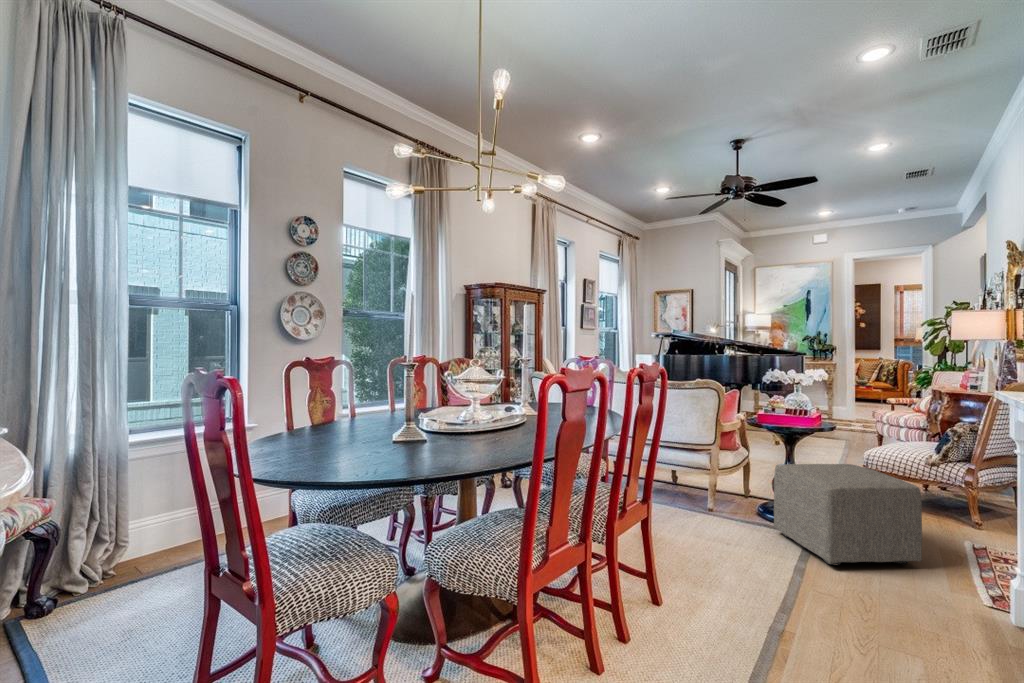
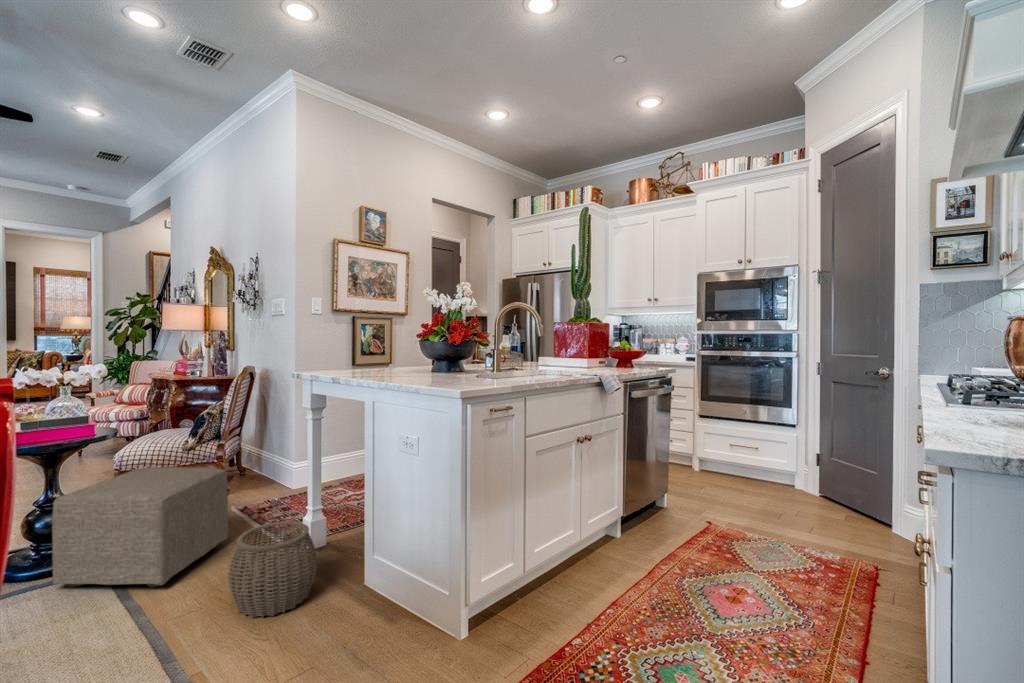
woven basket: none [857,545,967,651] -> present [228,521,317,617]

